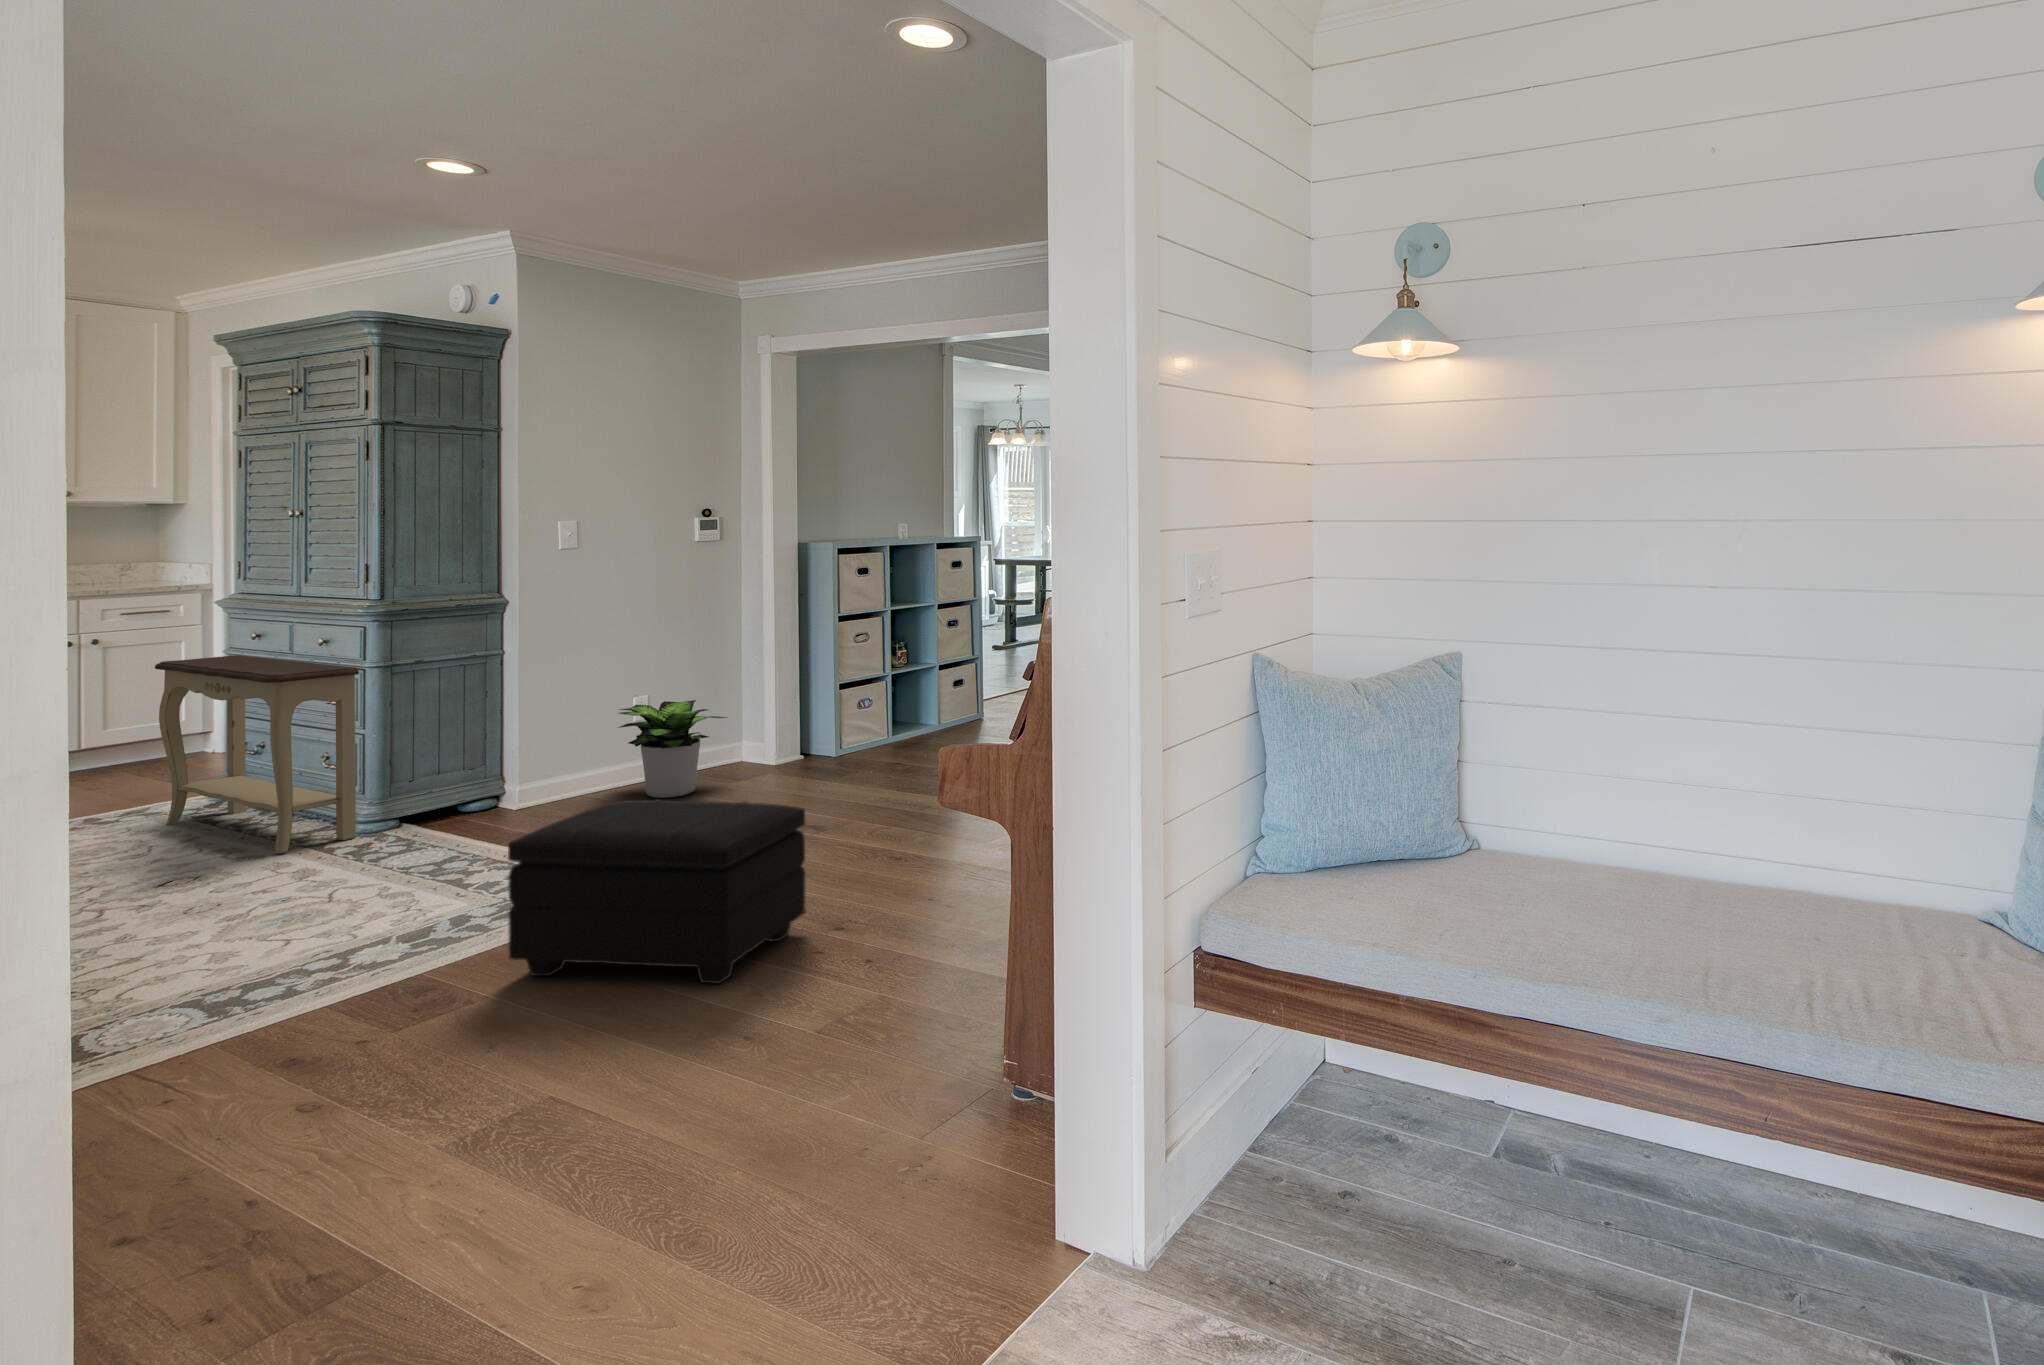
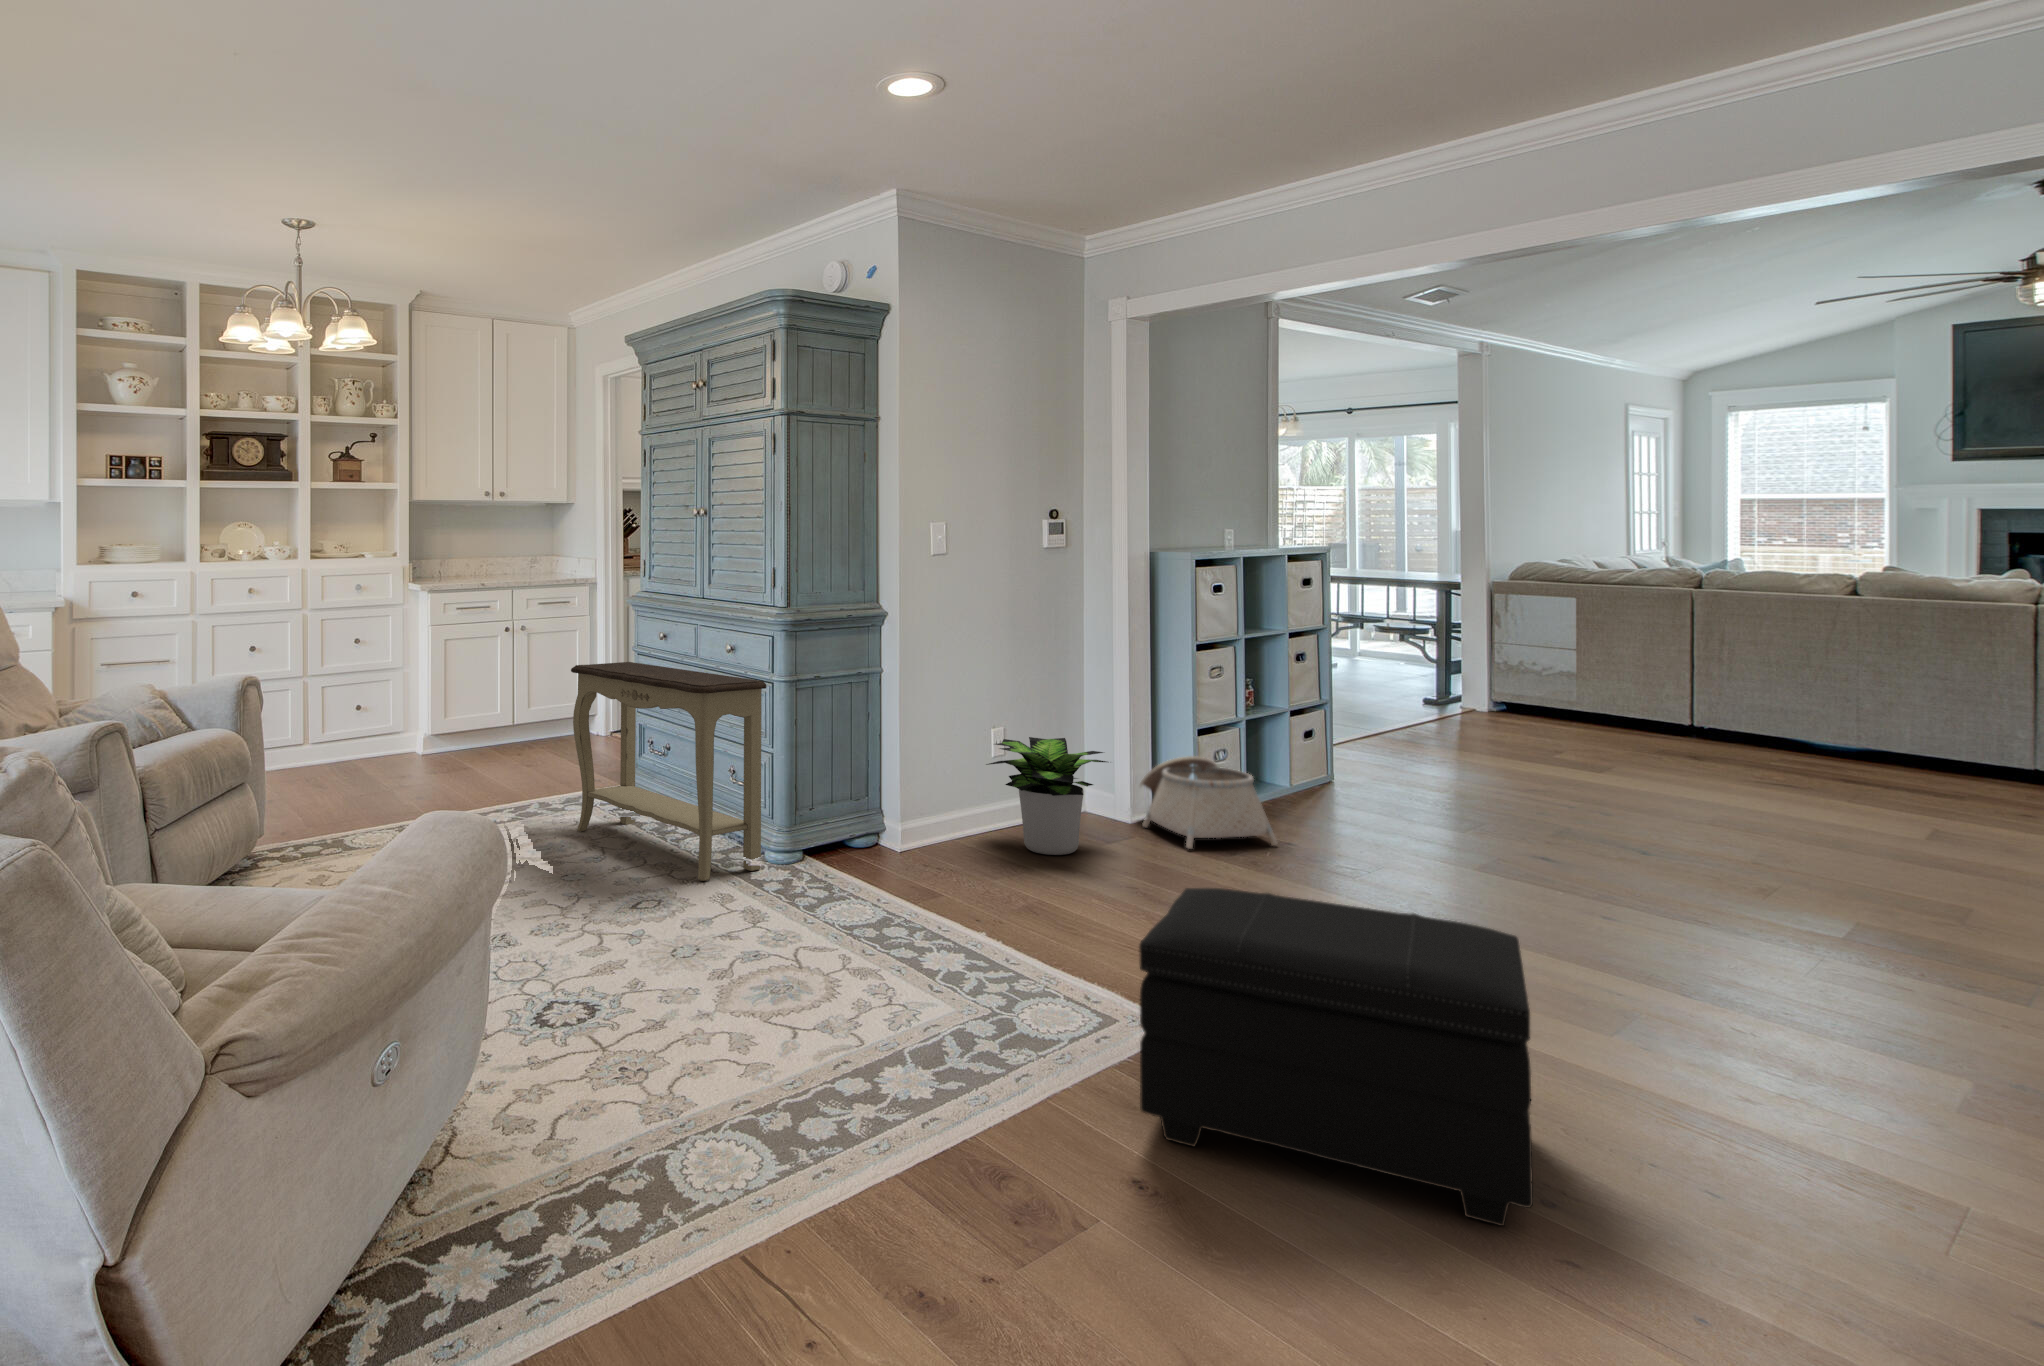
basket: none [775,708,873,782] -> present [1140,756,1277,849]

